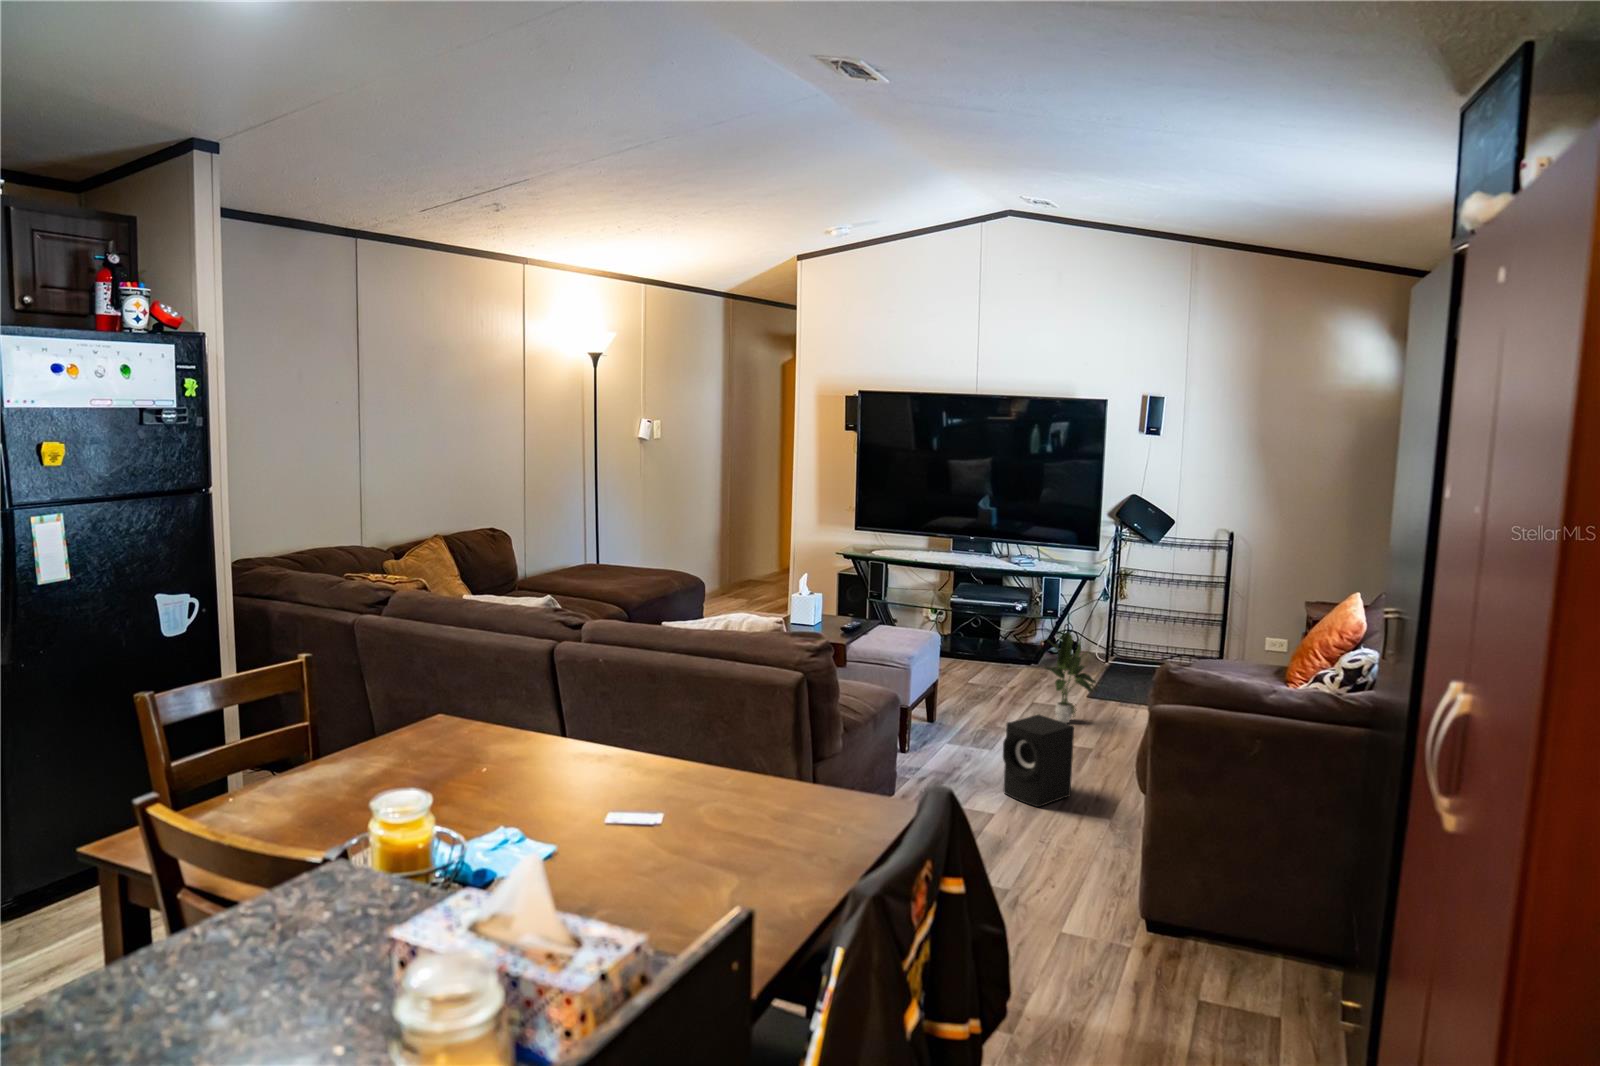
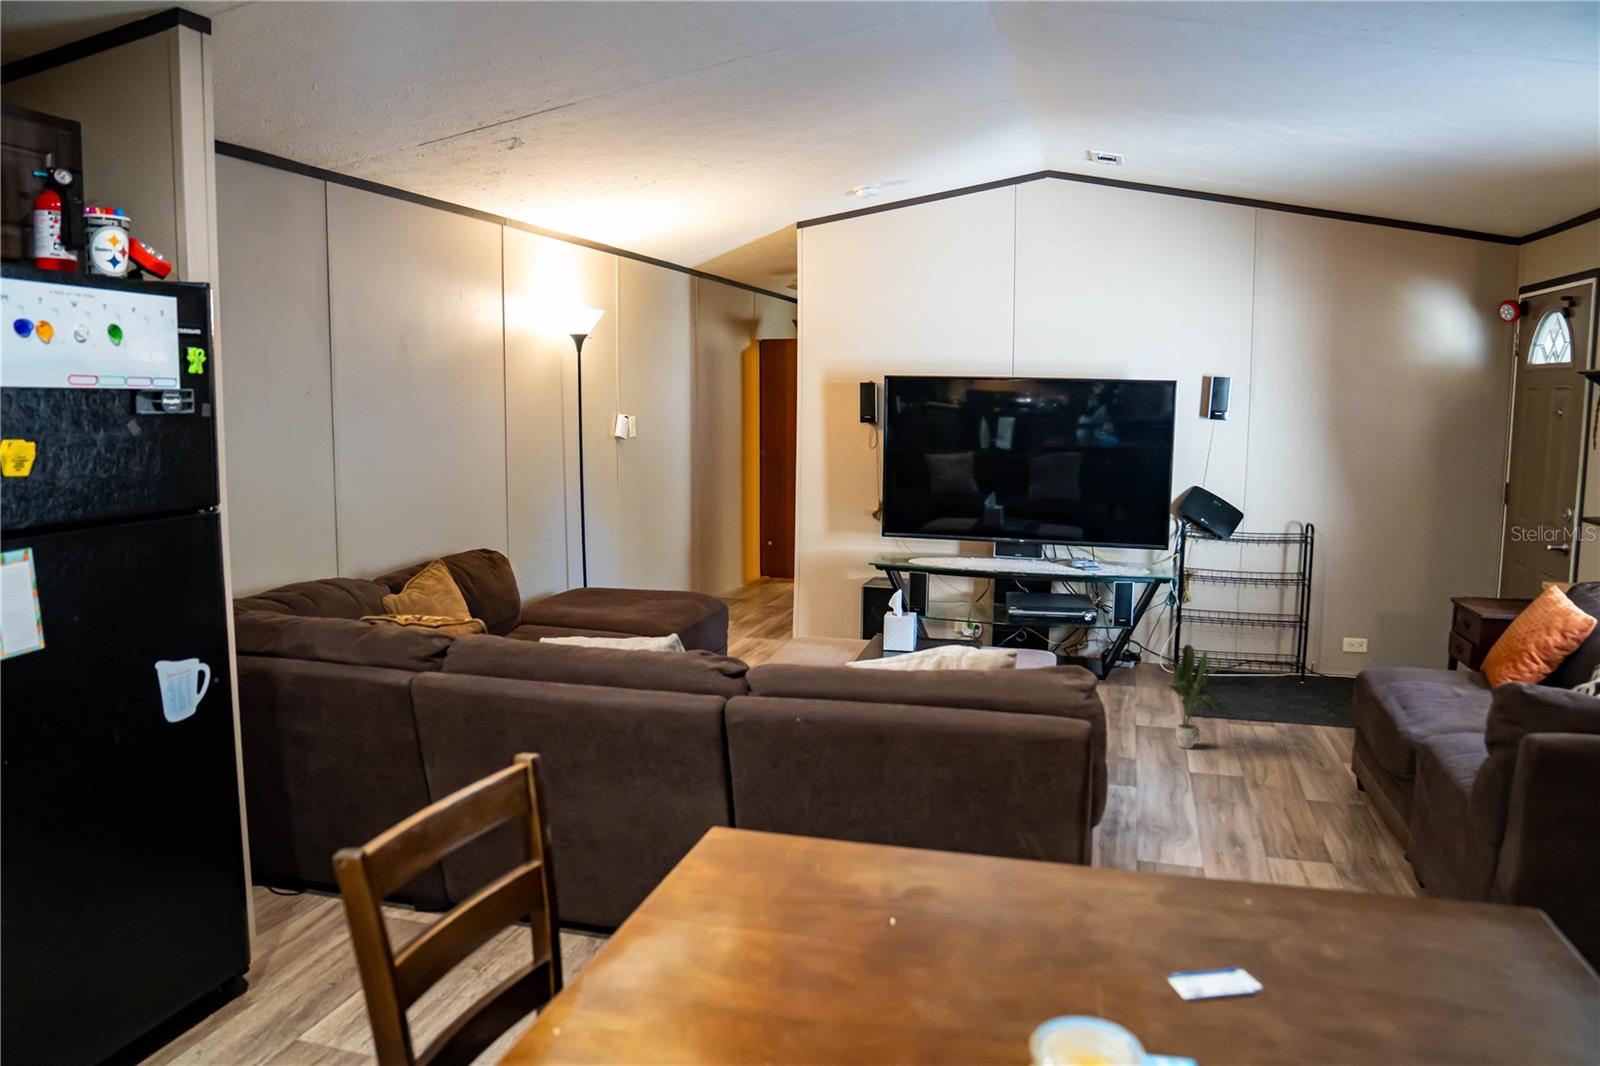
speaker: present [1003,715,1074,807] -> none [1190,745,1271,858]

